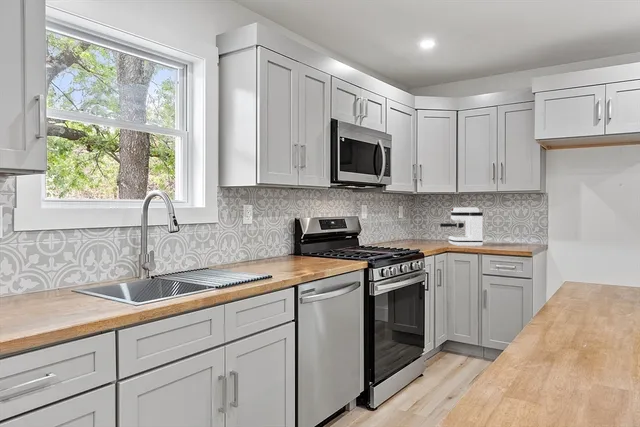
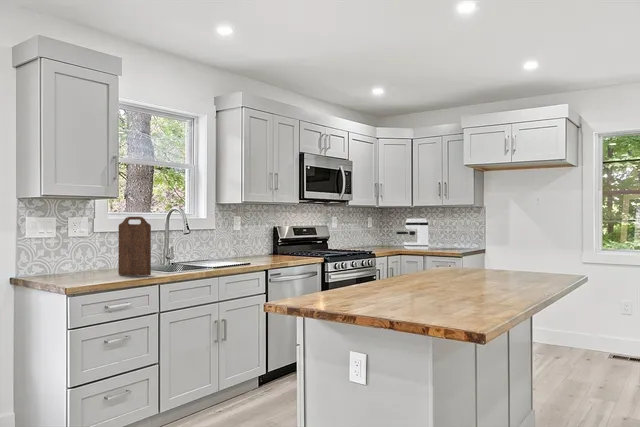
cutting board: none [42,205,102,312] -> present [118,217,151,275]

